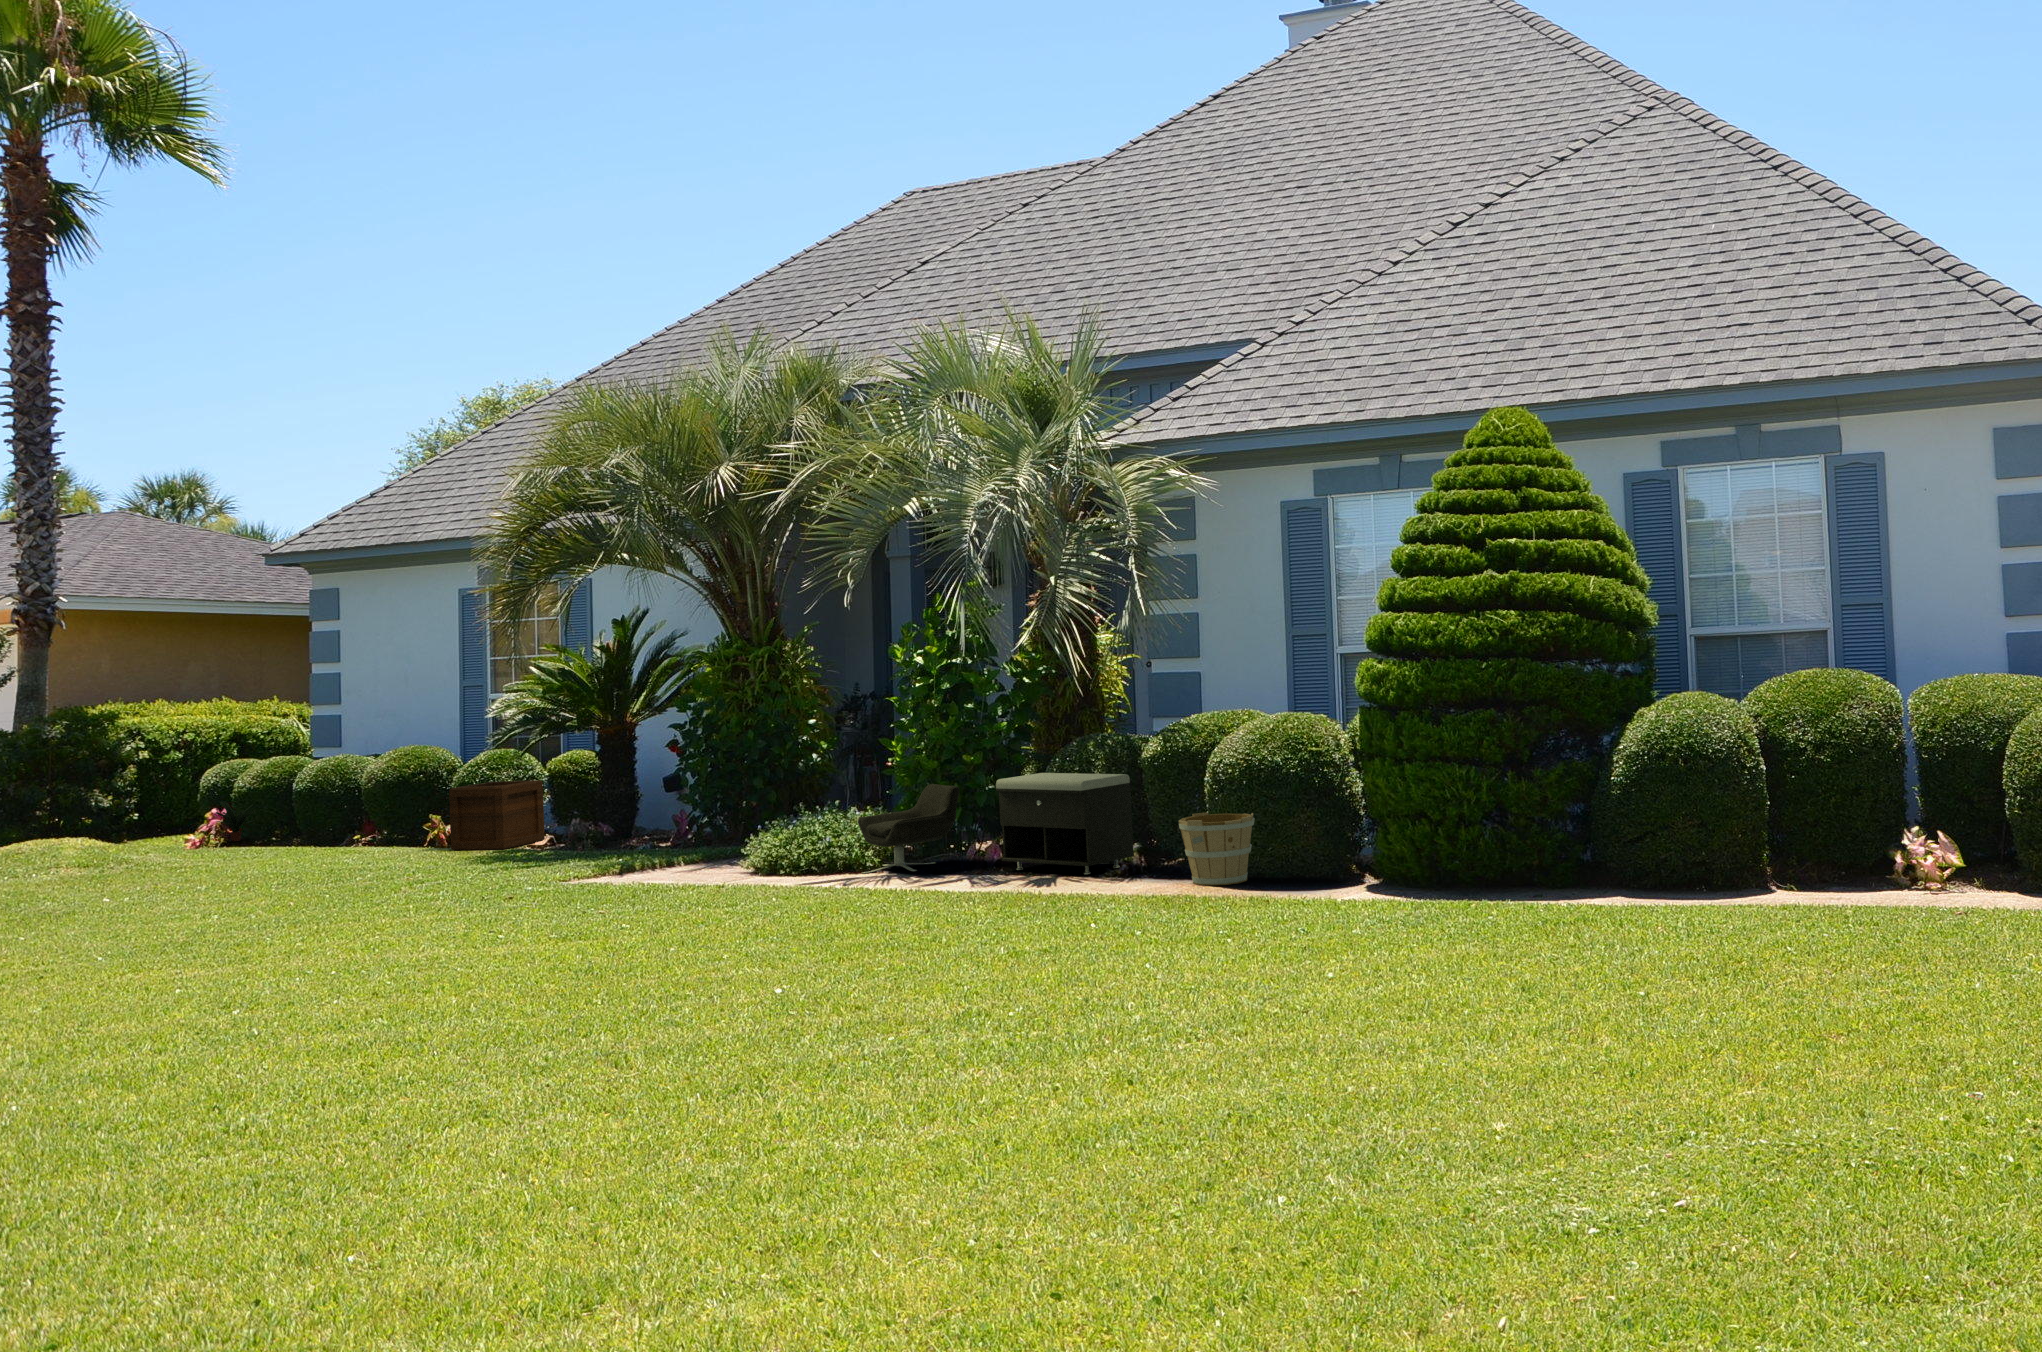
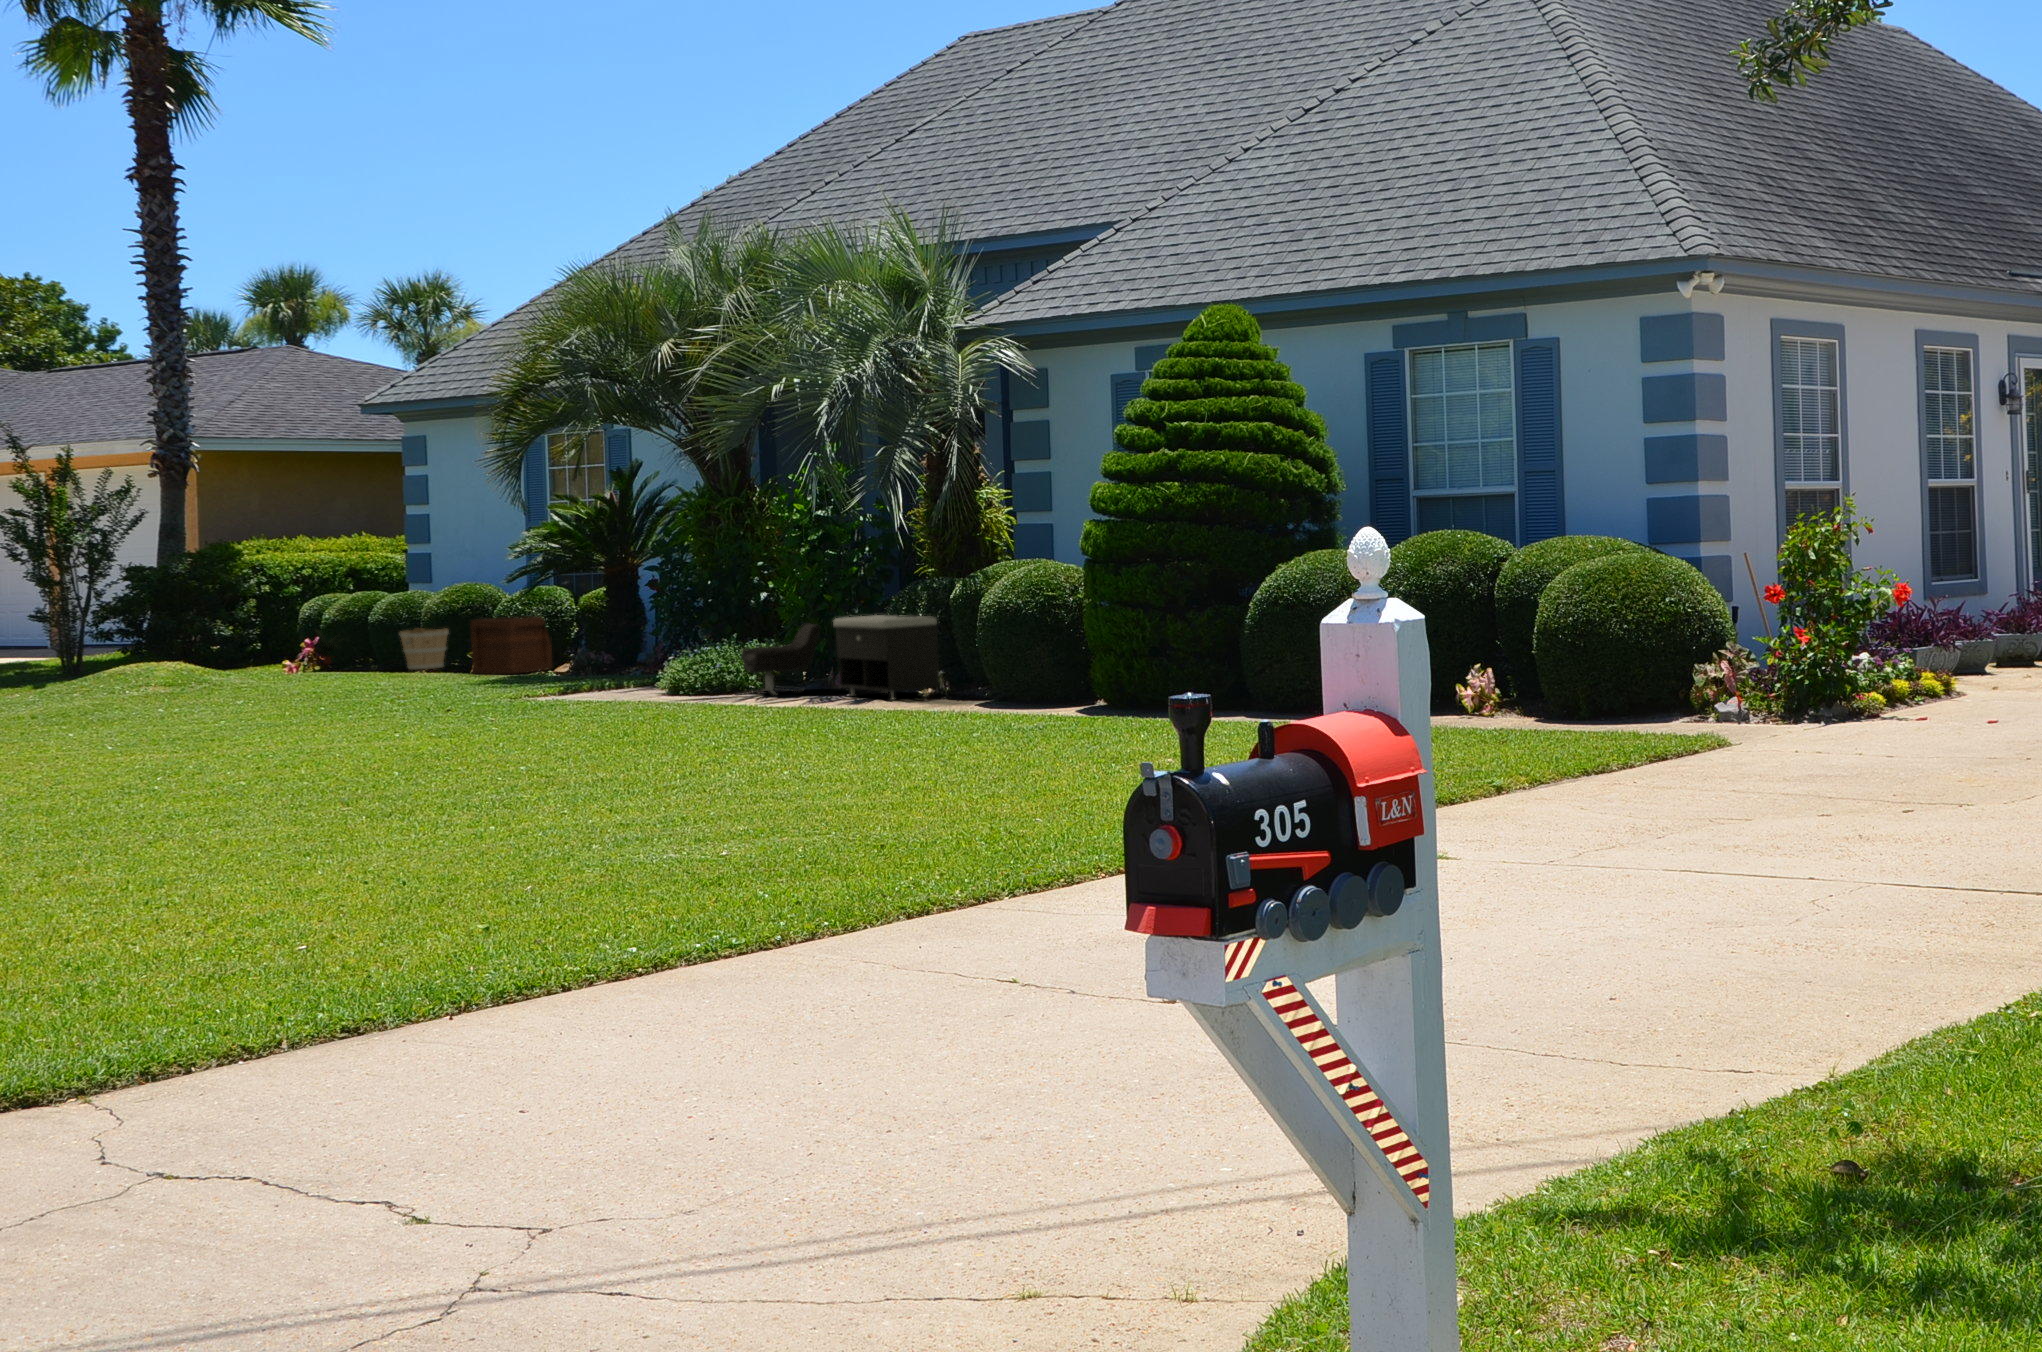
wooden bucket: present [1179,812,1255,886] -> present [400,628,449,670]

